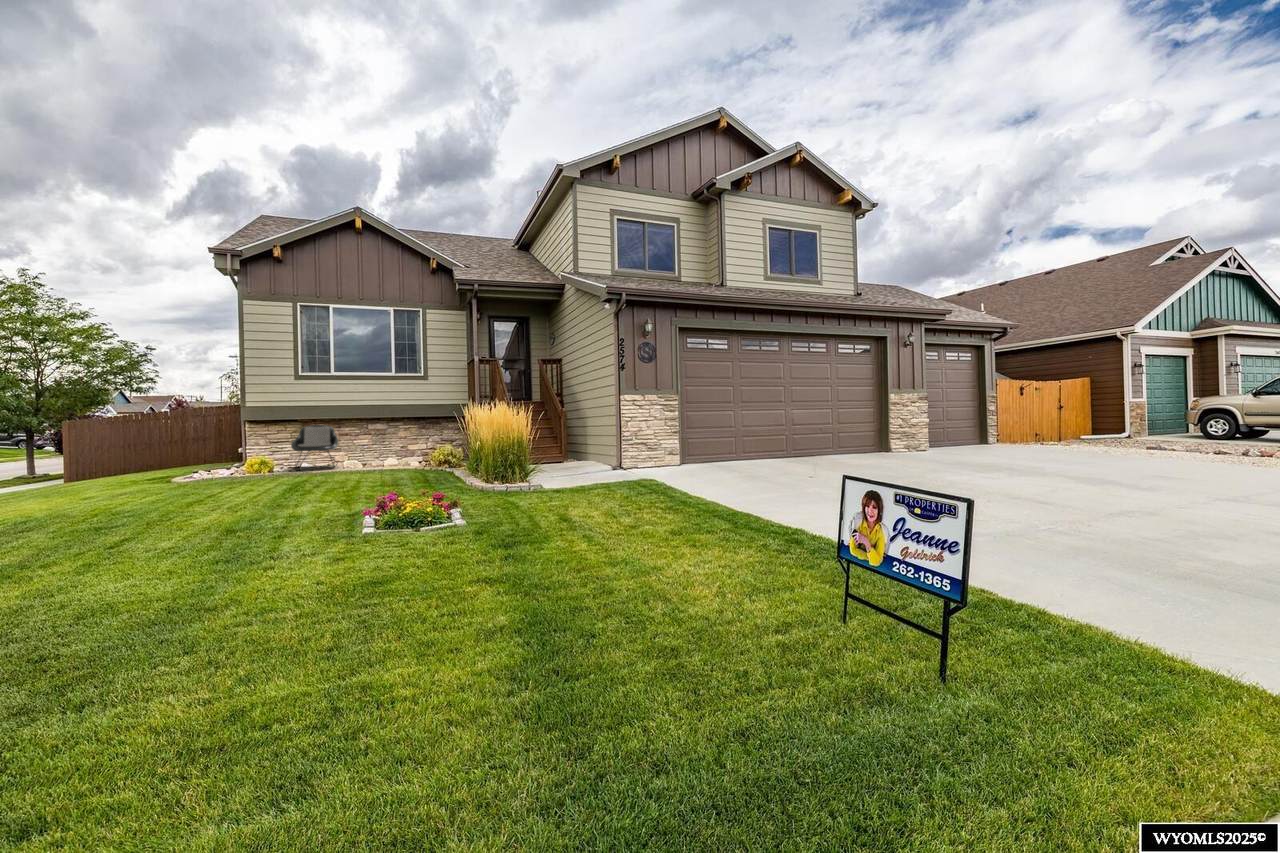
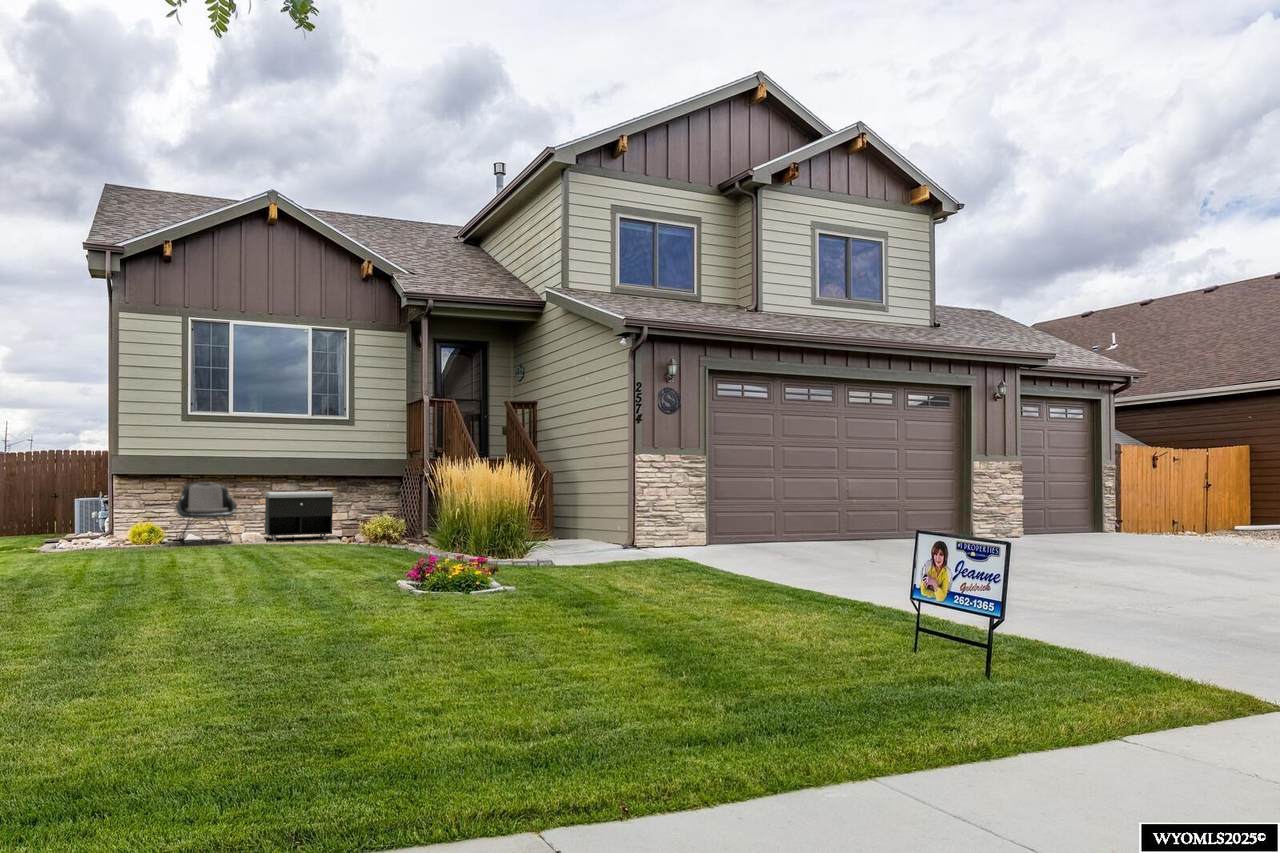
storage bench: none [362,429,412,466] -> present [265,491,333,540]

